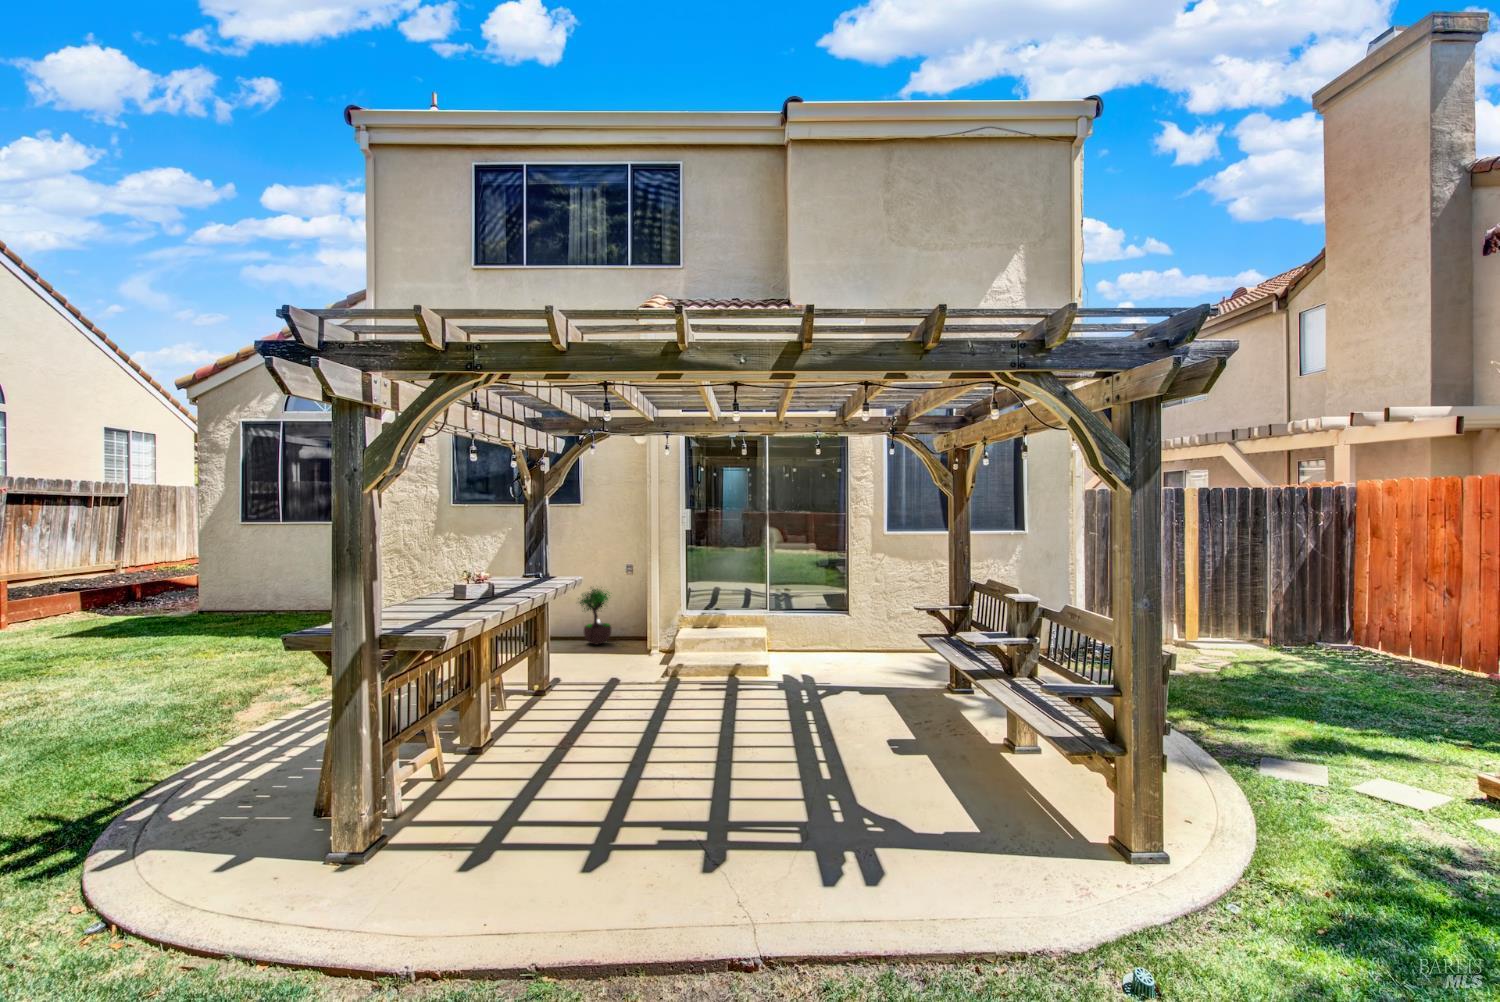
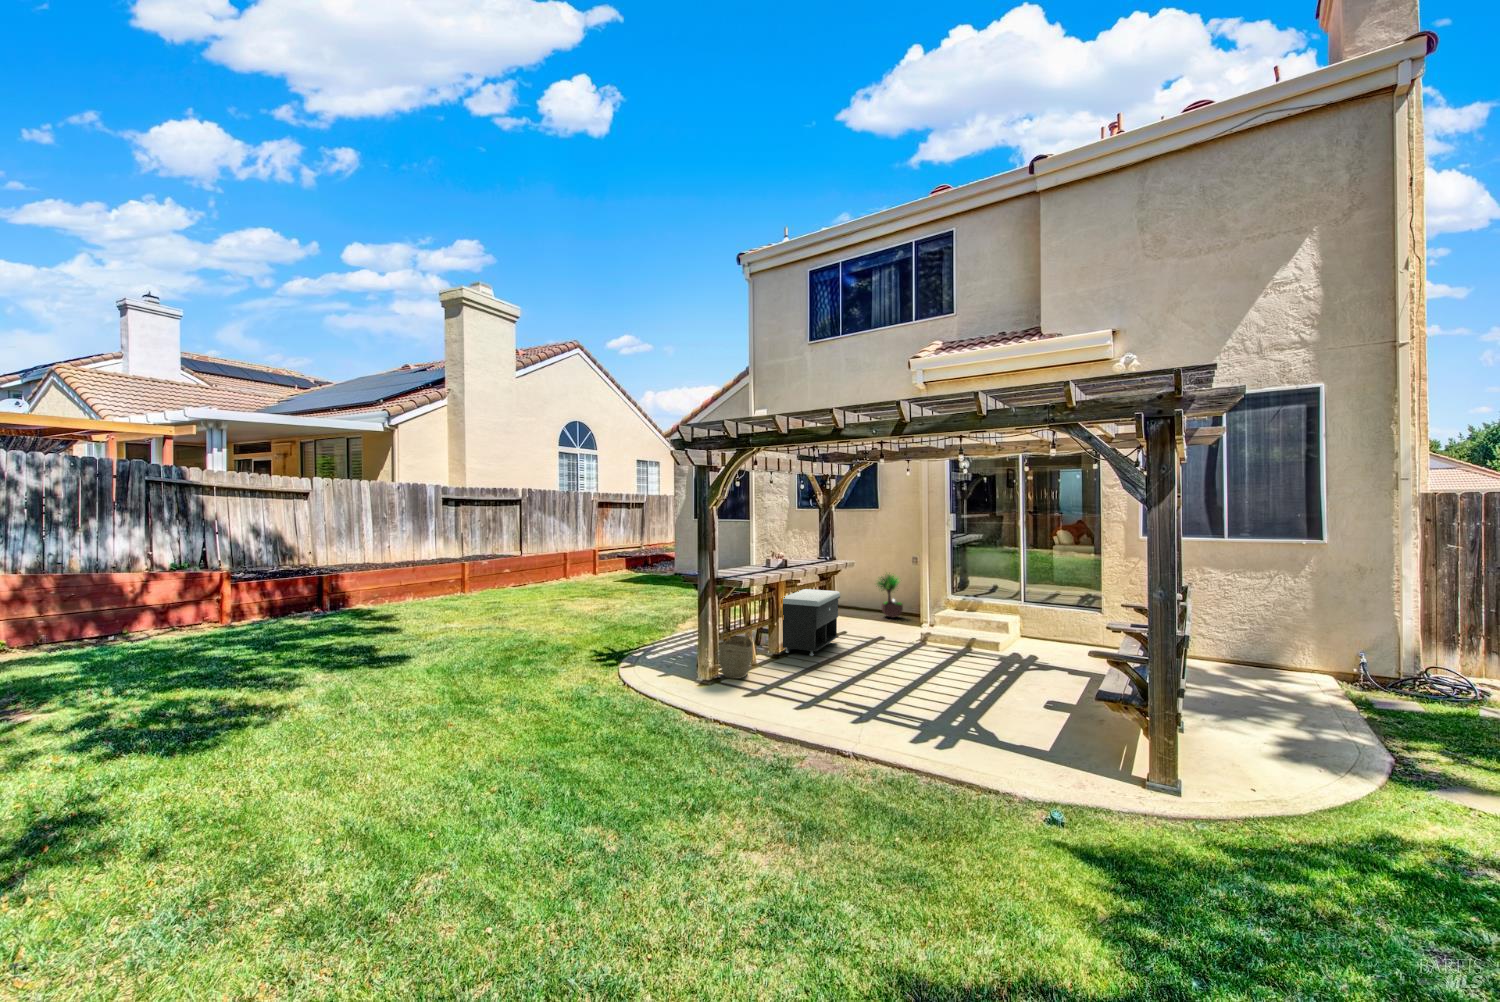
storage bench: none [474,622,562,736] -> present [783,589,840,656]
woven basket: none [384,725,456,831] -> present [719,630,753,679]

